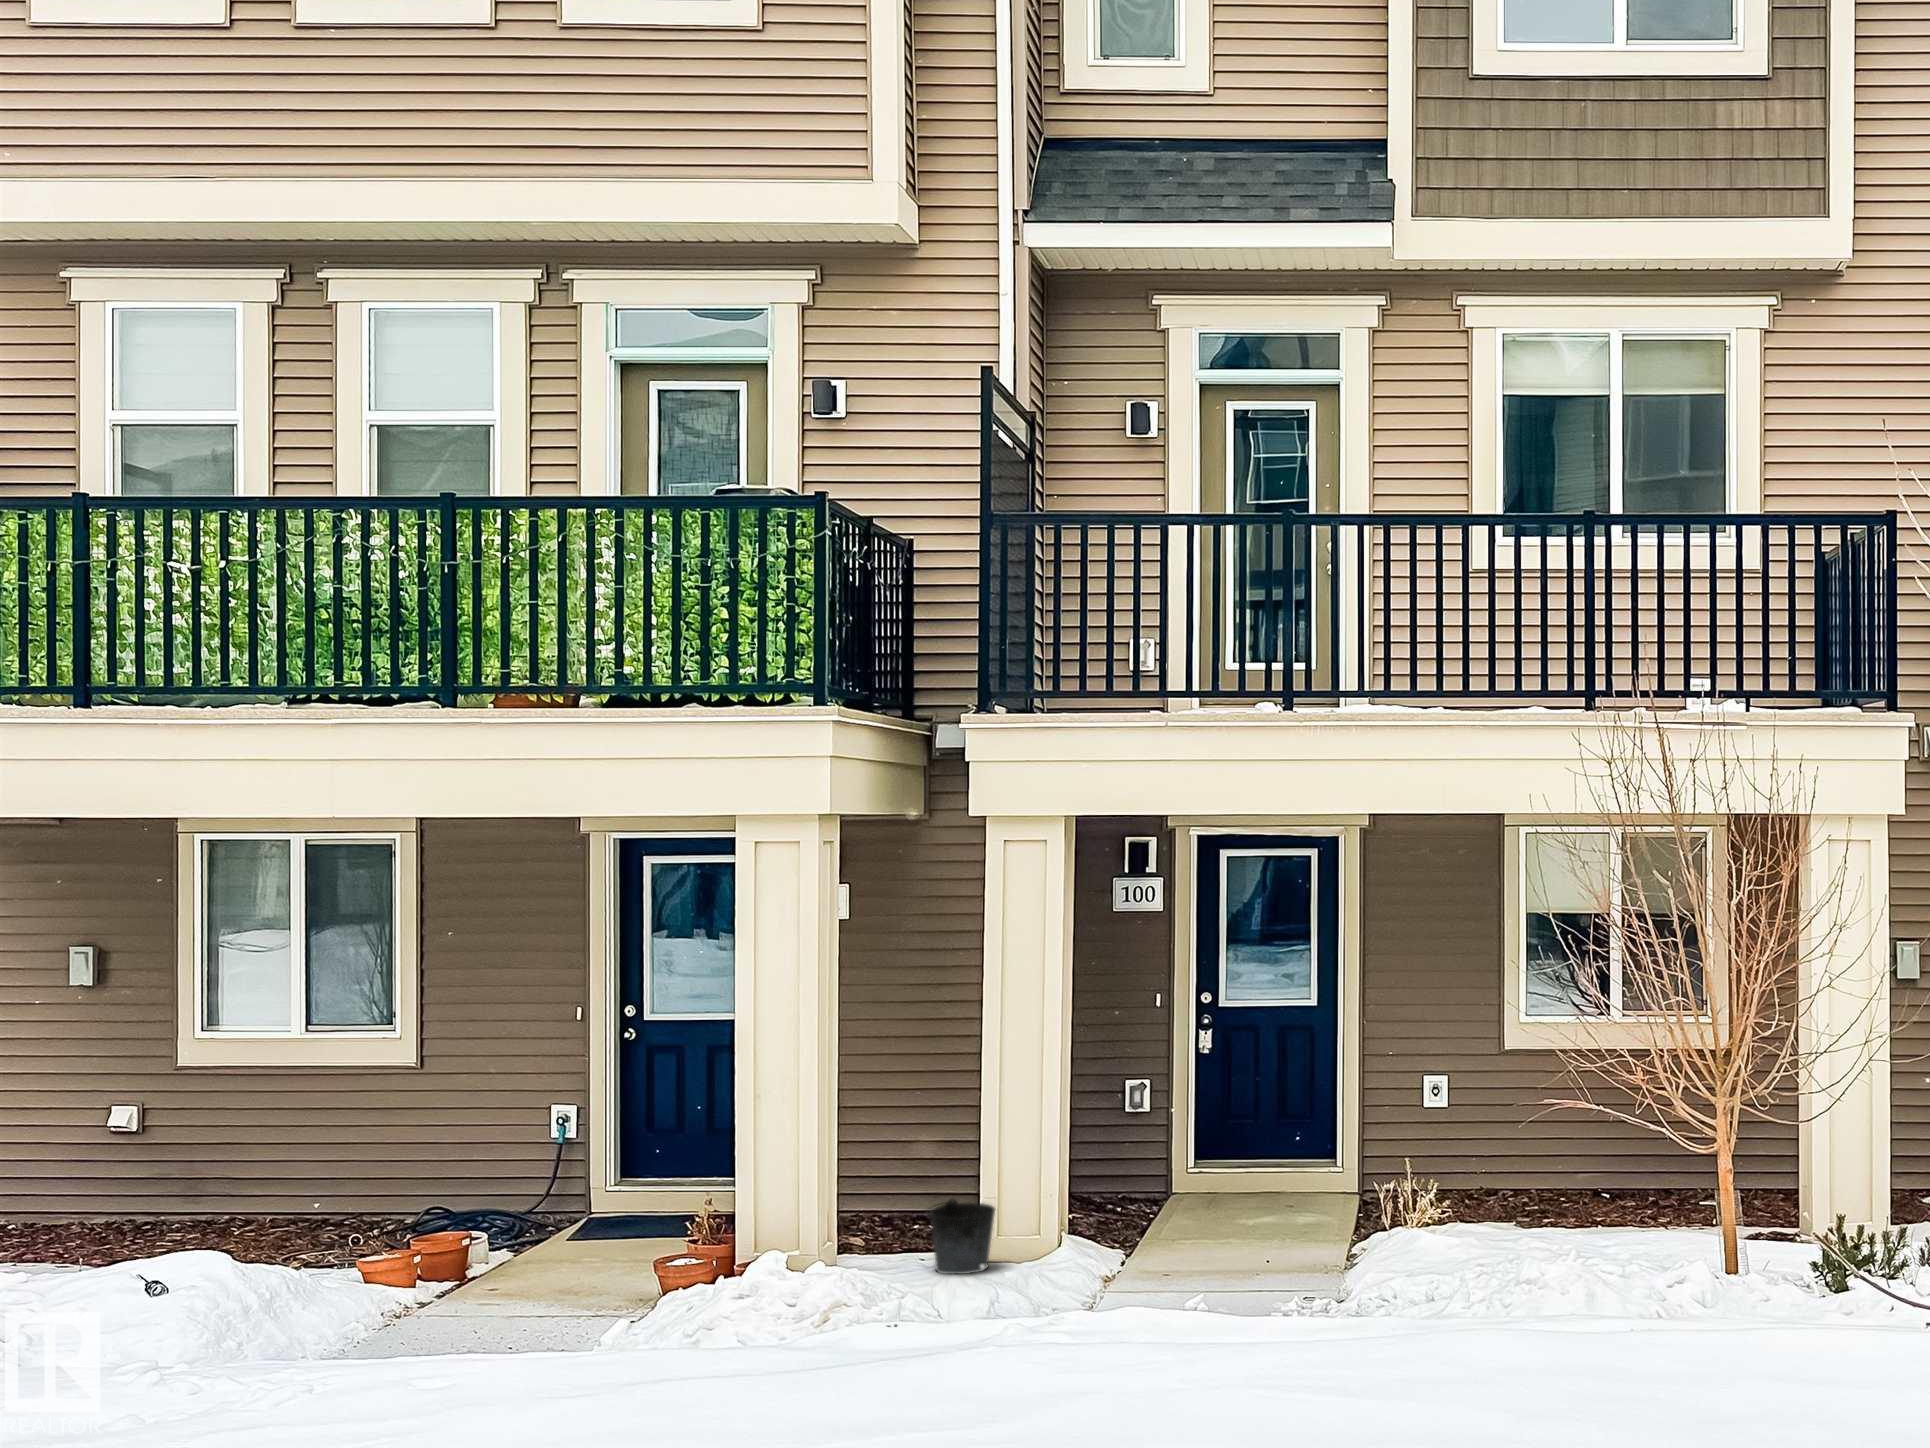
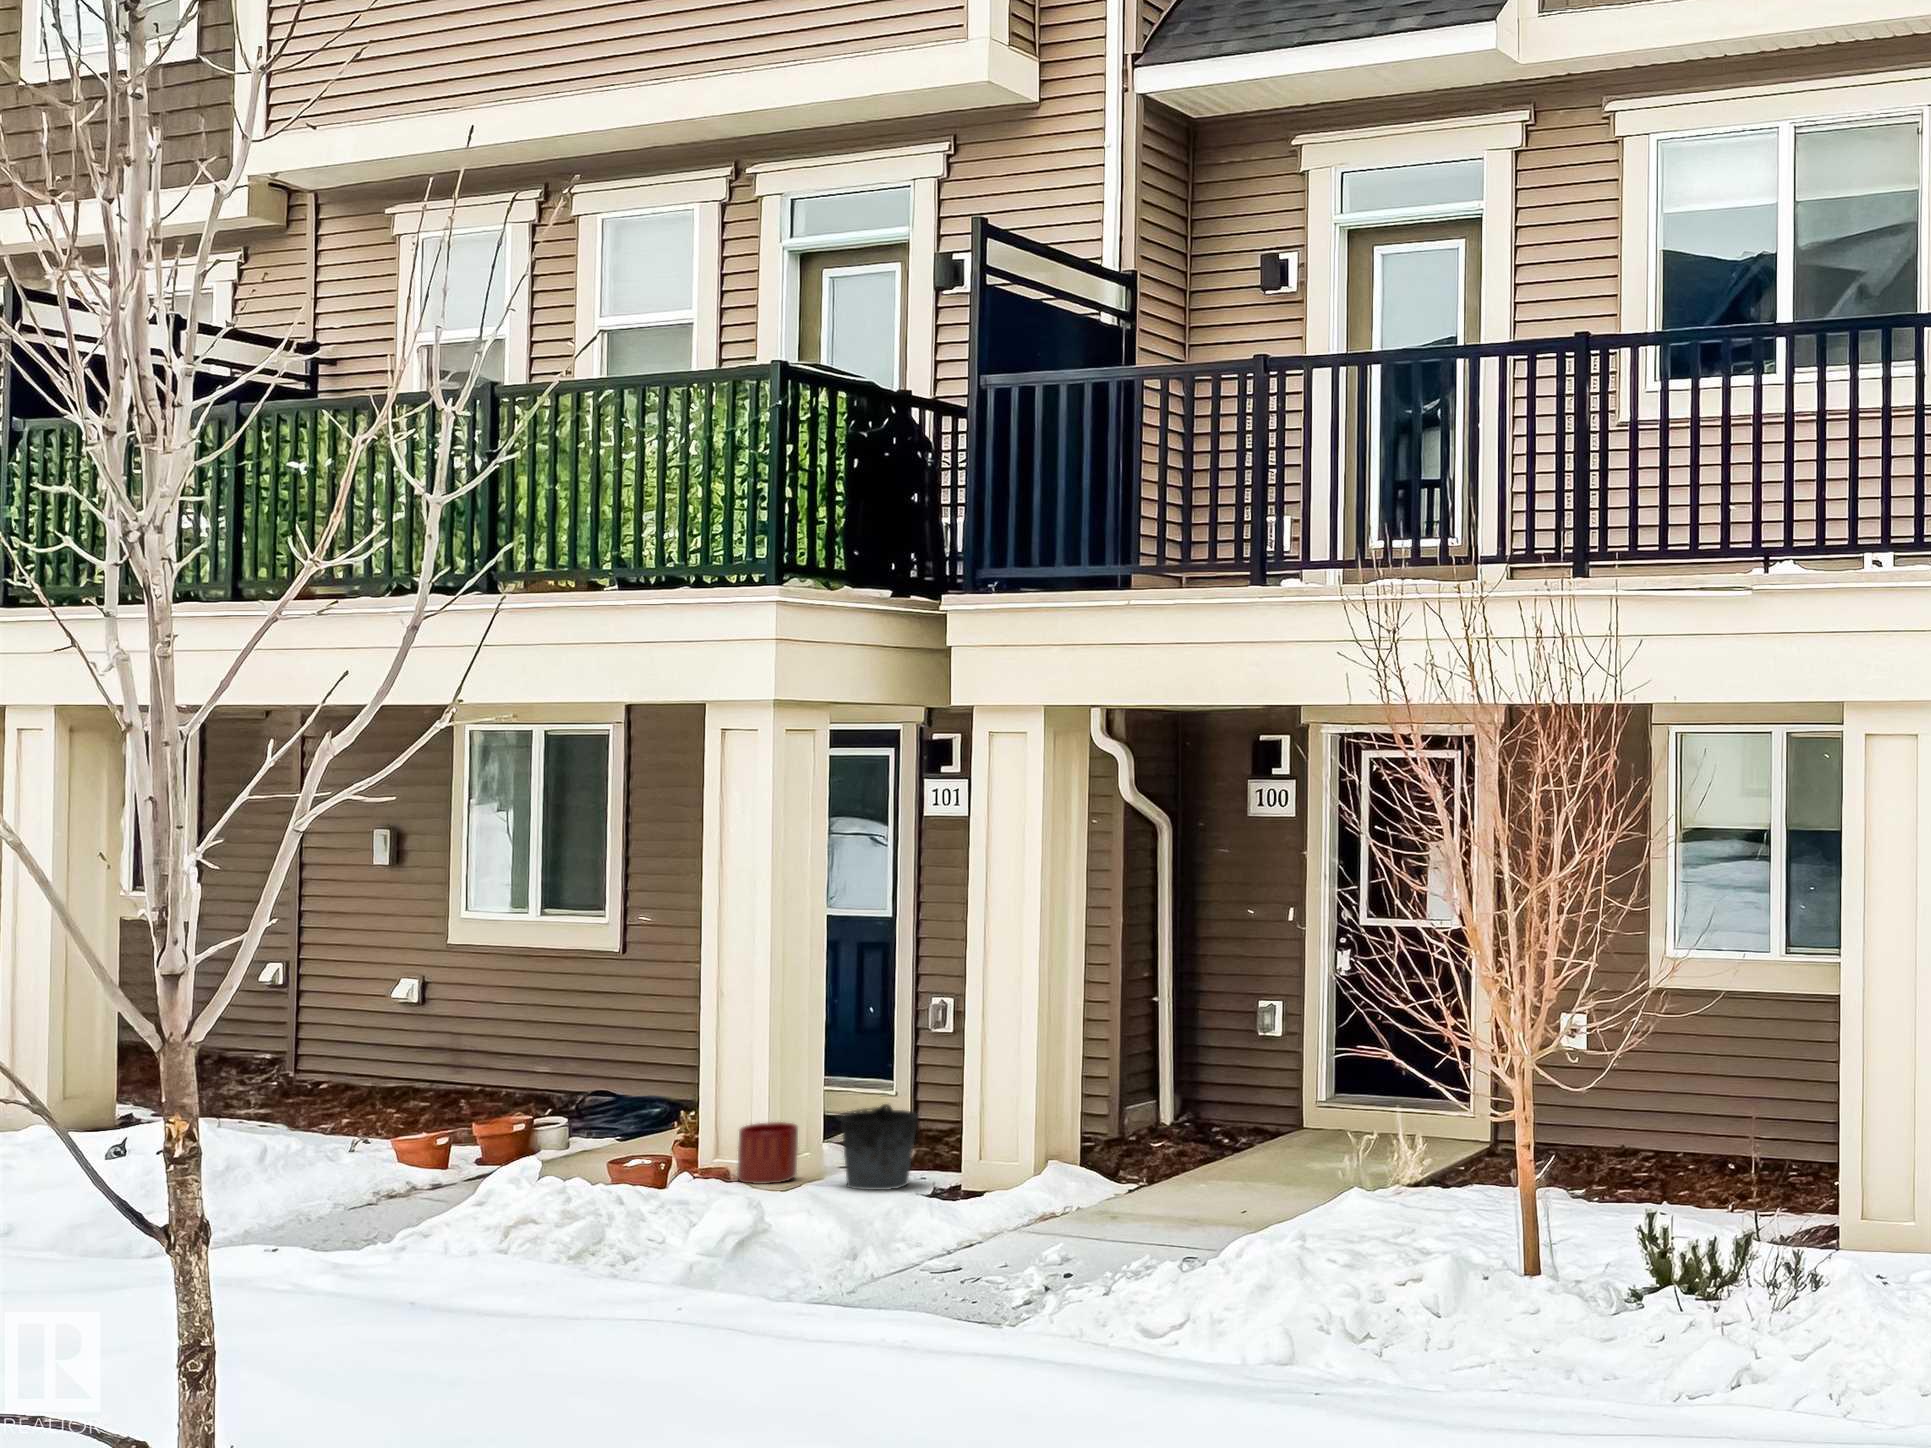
planter: none [830,1224,882,1280] -> present [737,1122,798,1184]

